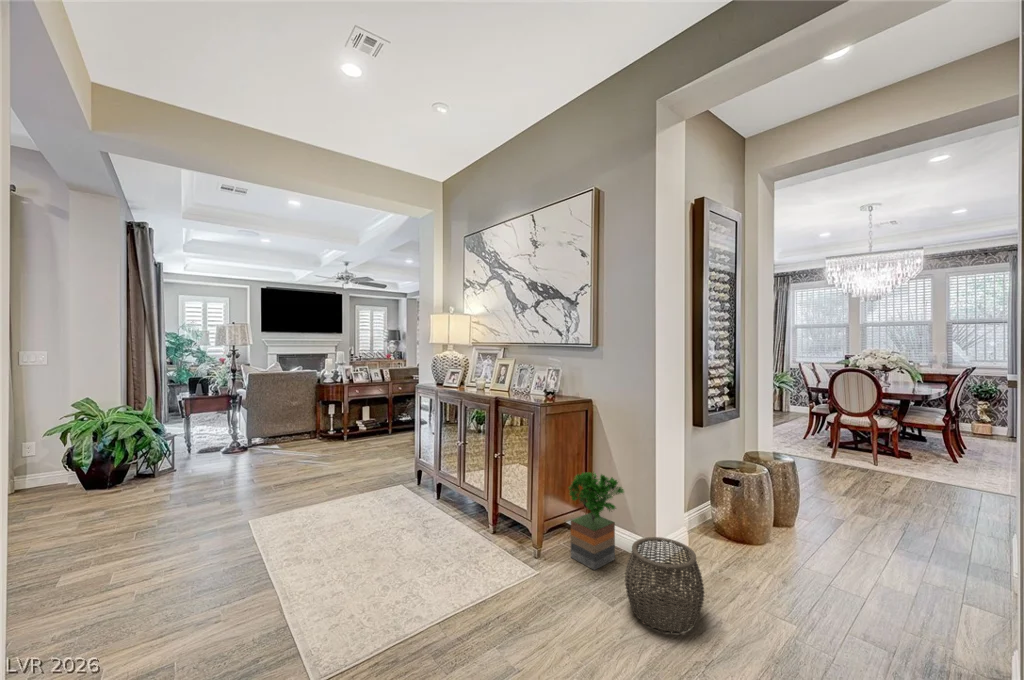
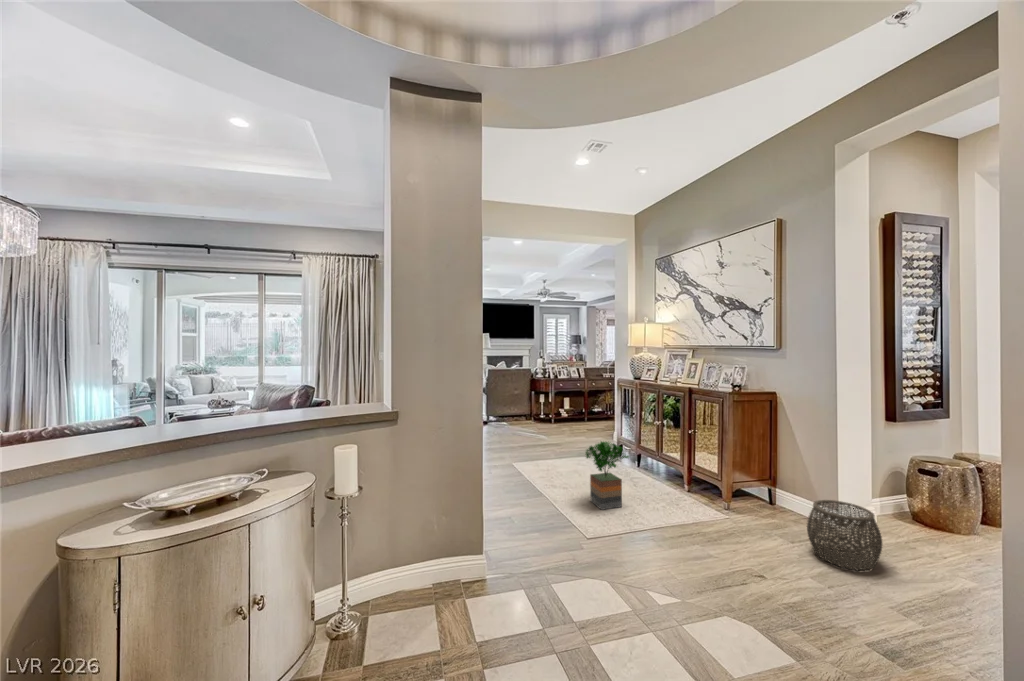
potted tree: present [569,472,624,570] -> present [586,442,629,510]

